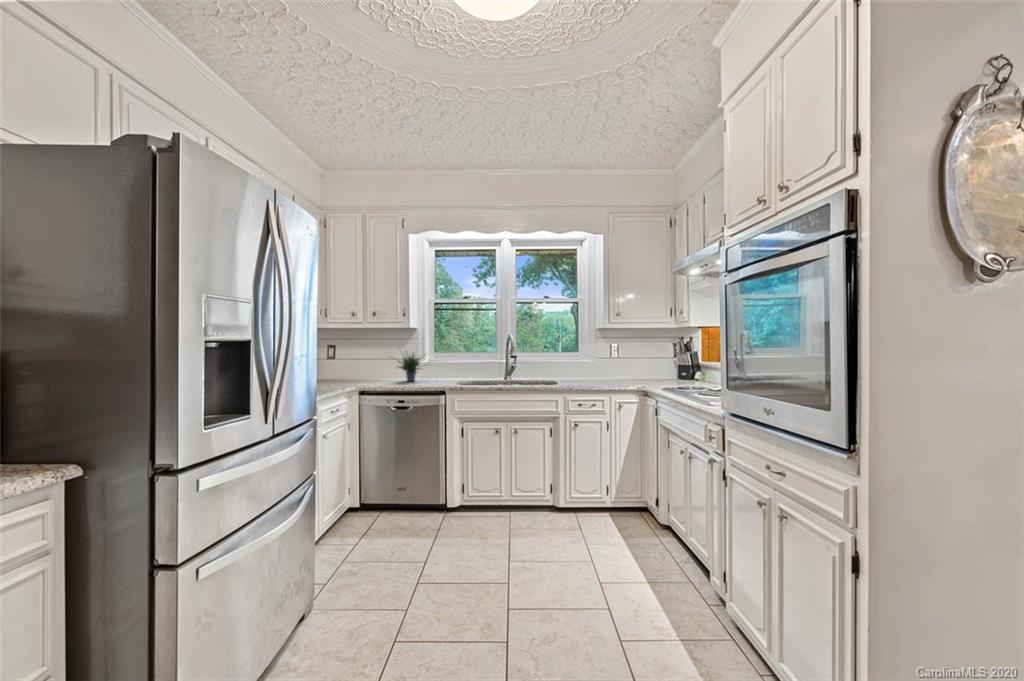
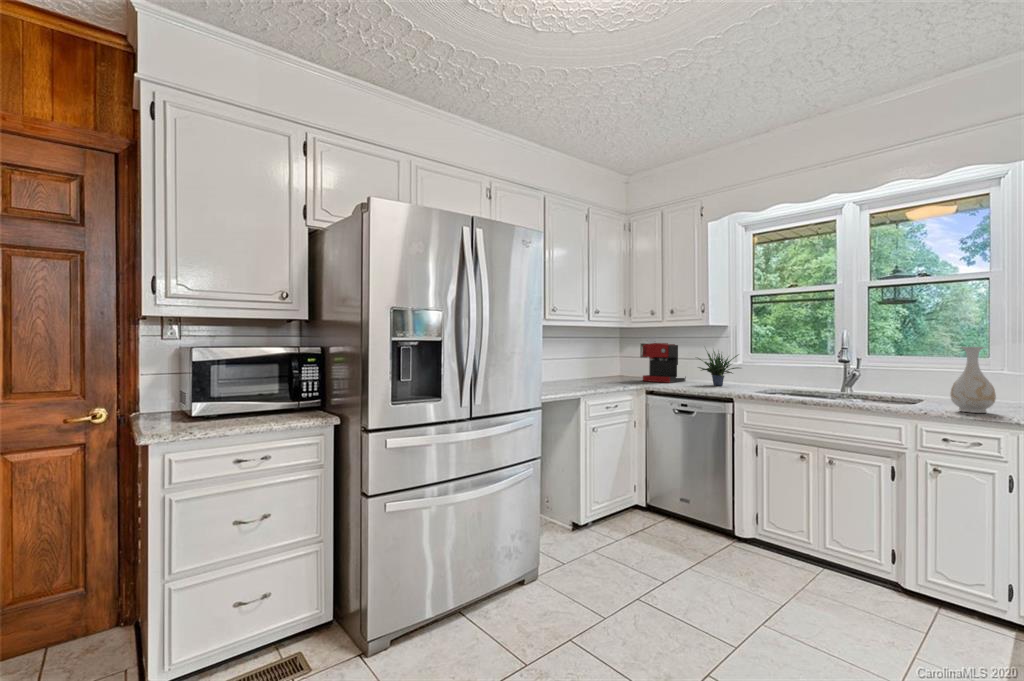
coffee maker: none [335,340,373,382] -> present [642,341,686,383]
vase: none [581,346,602,387] -> present [950,347,996,413]

